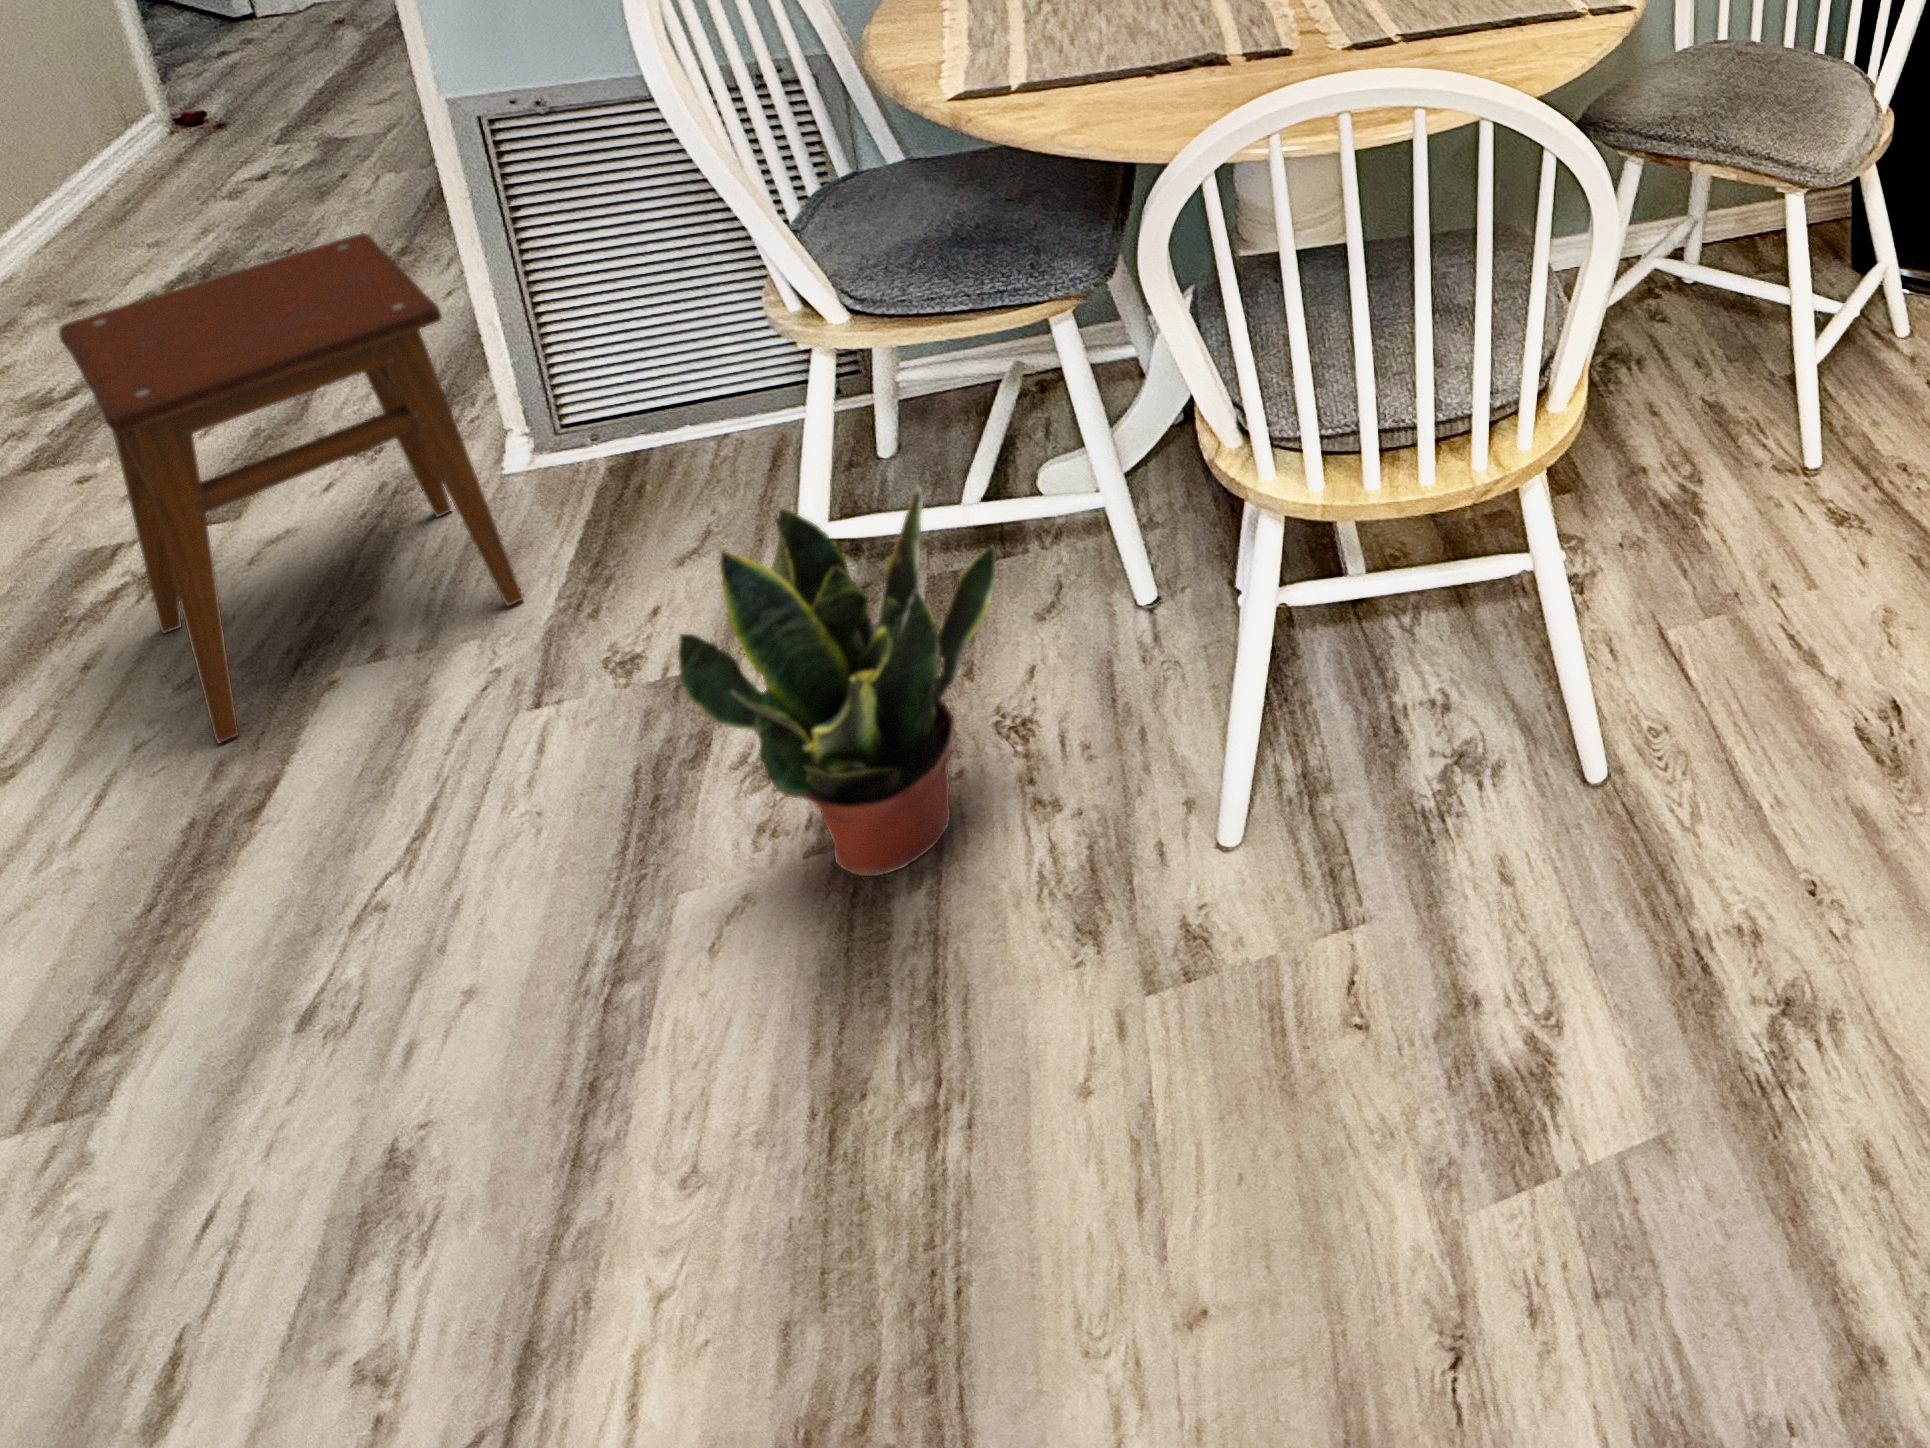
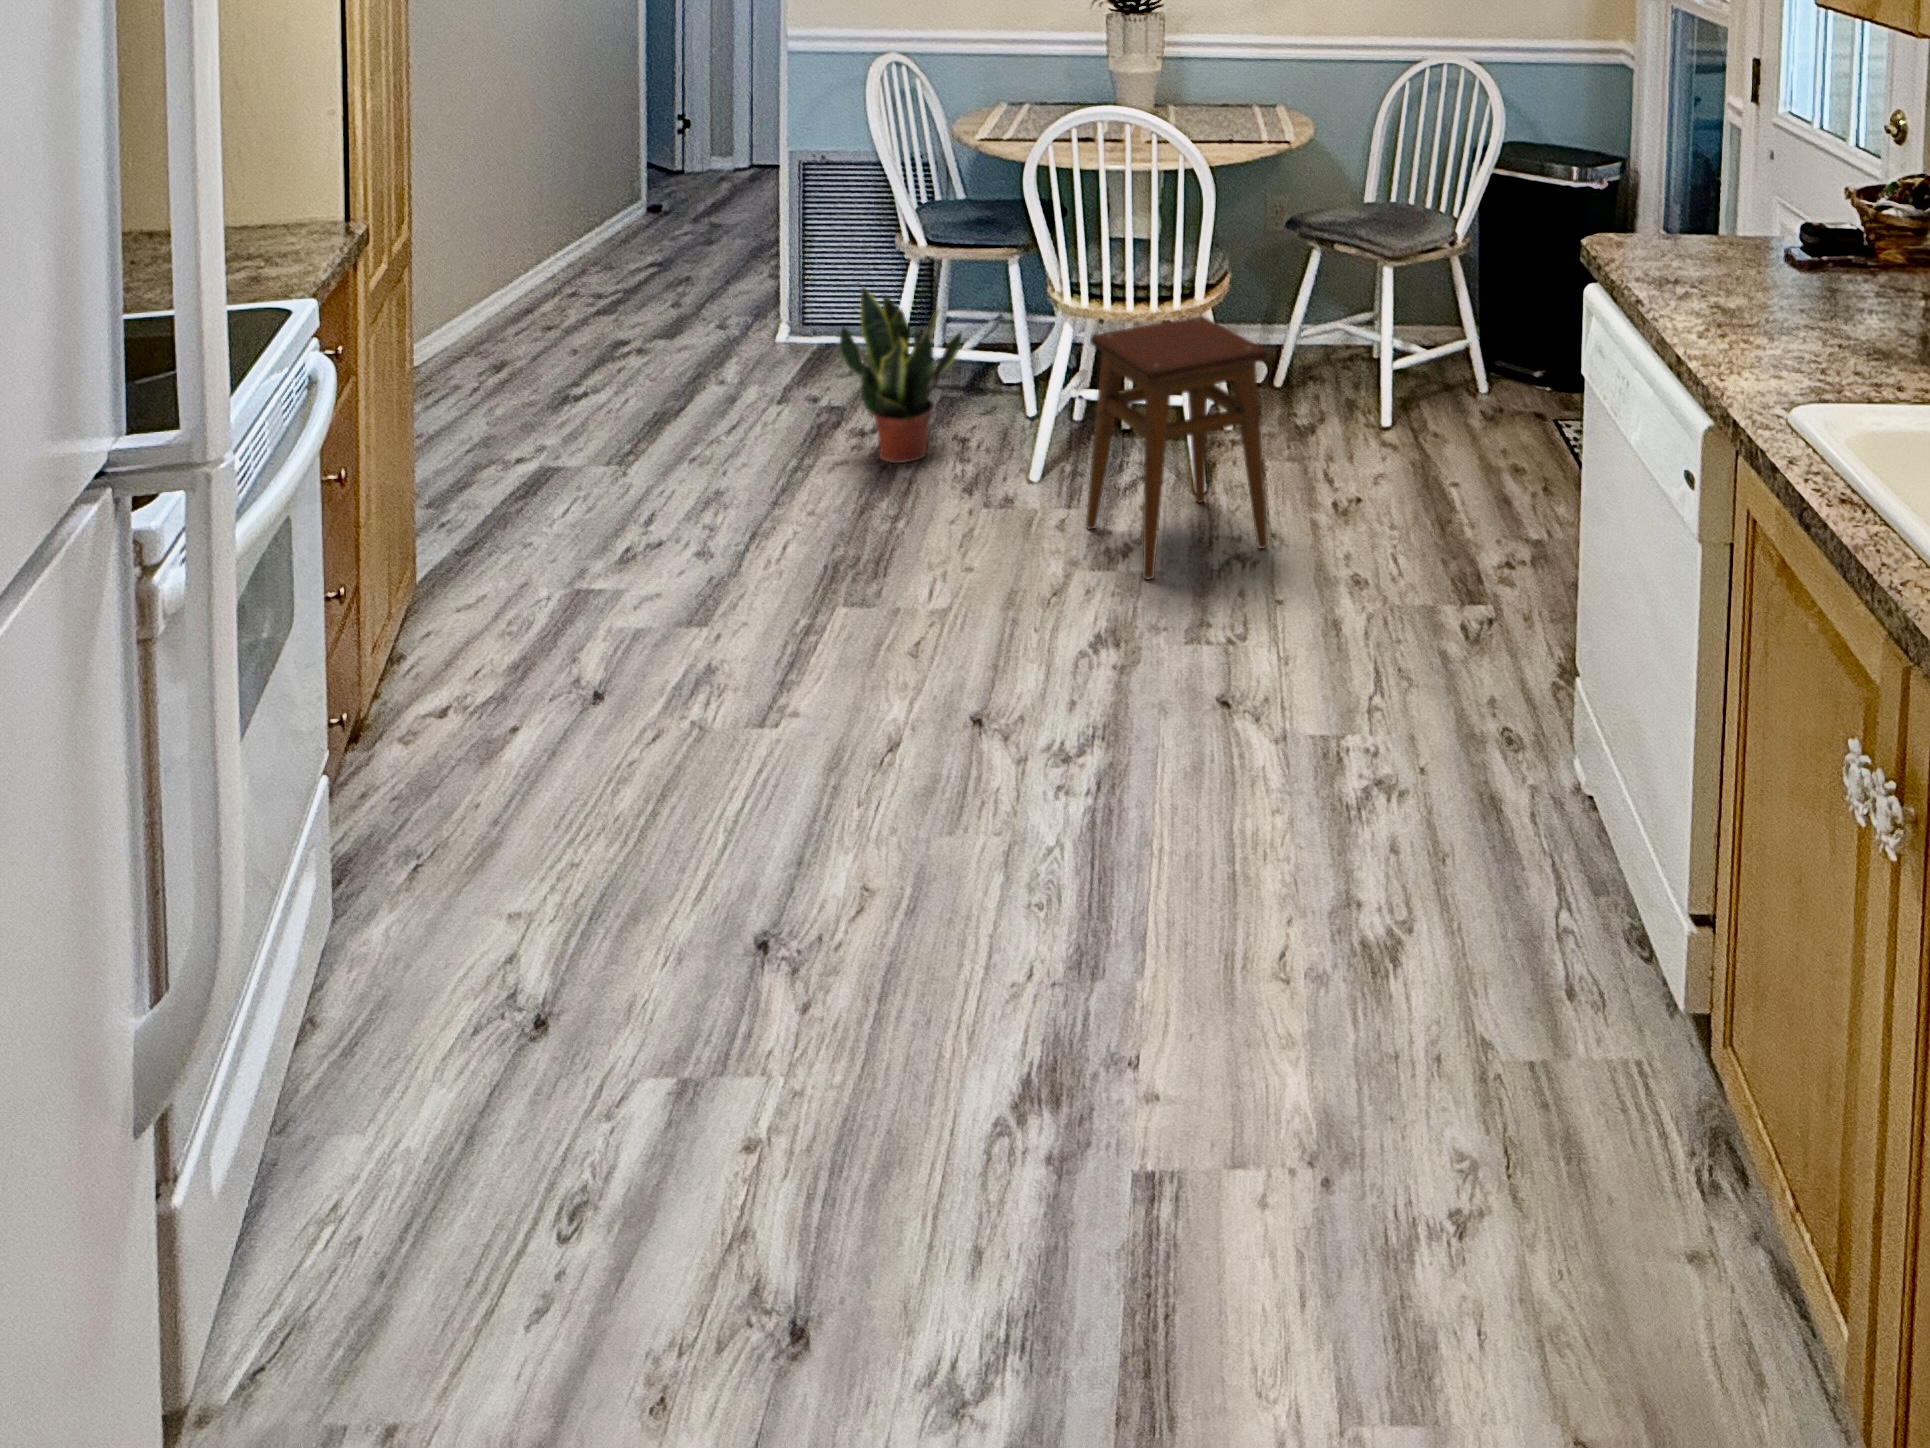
stool: present [59,233,523,743] -> present [1086,316,1268,579]

